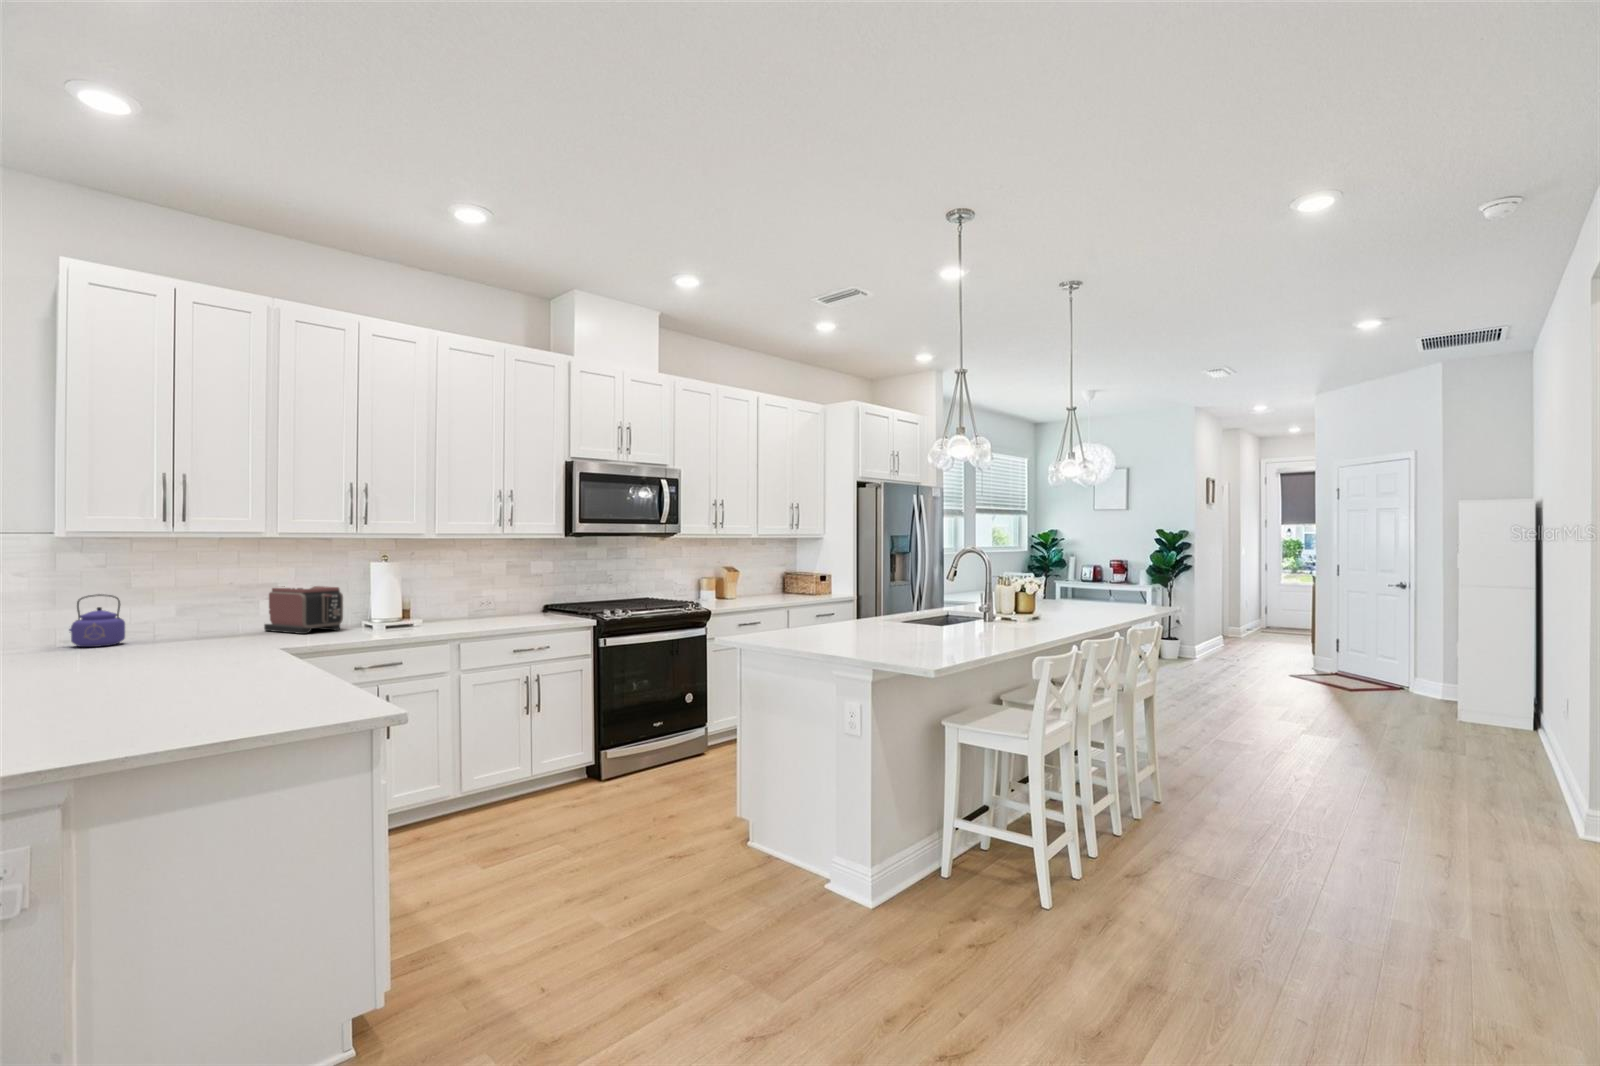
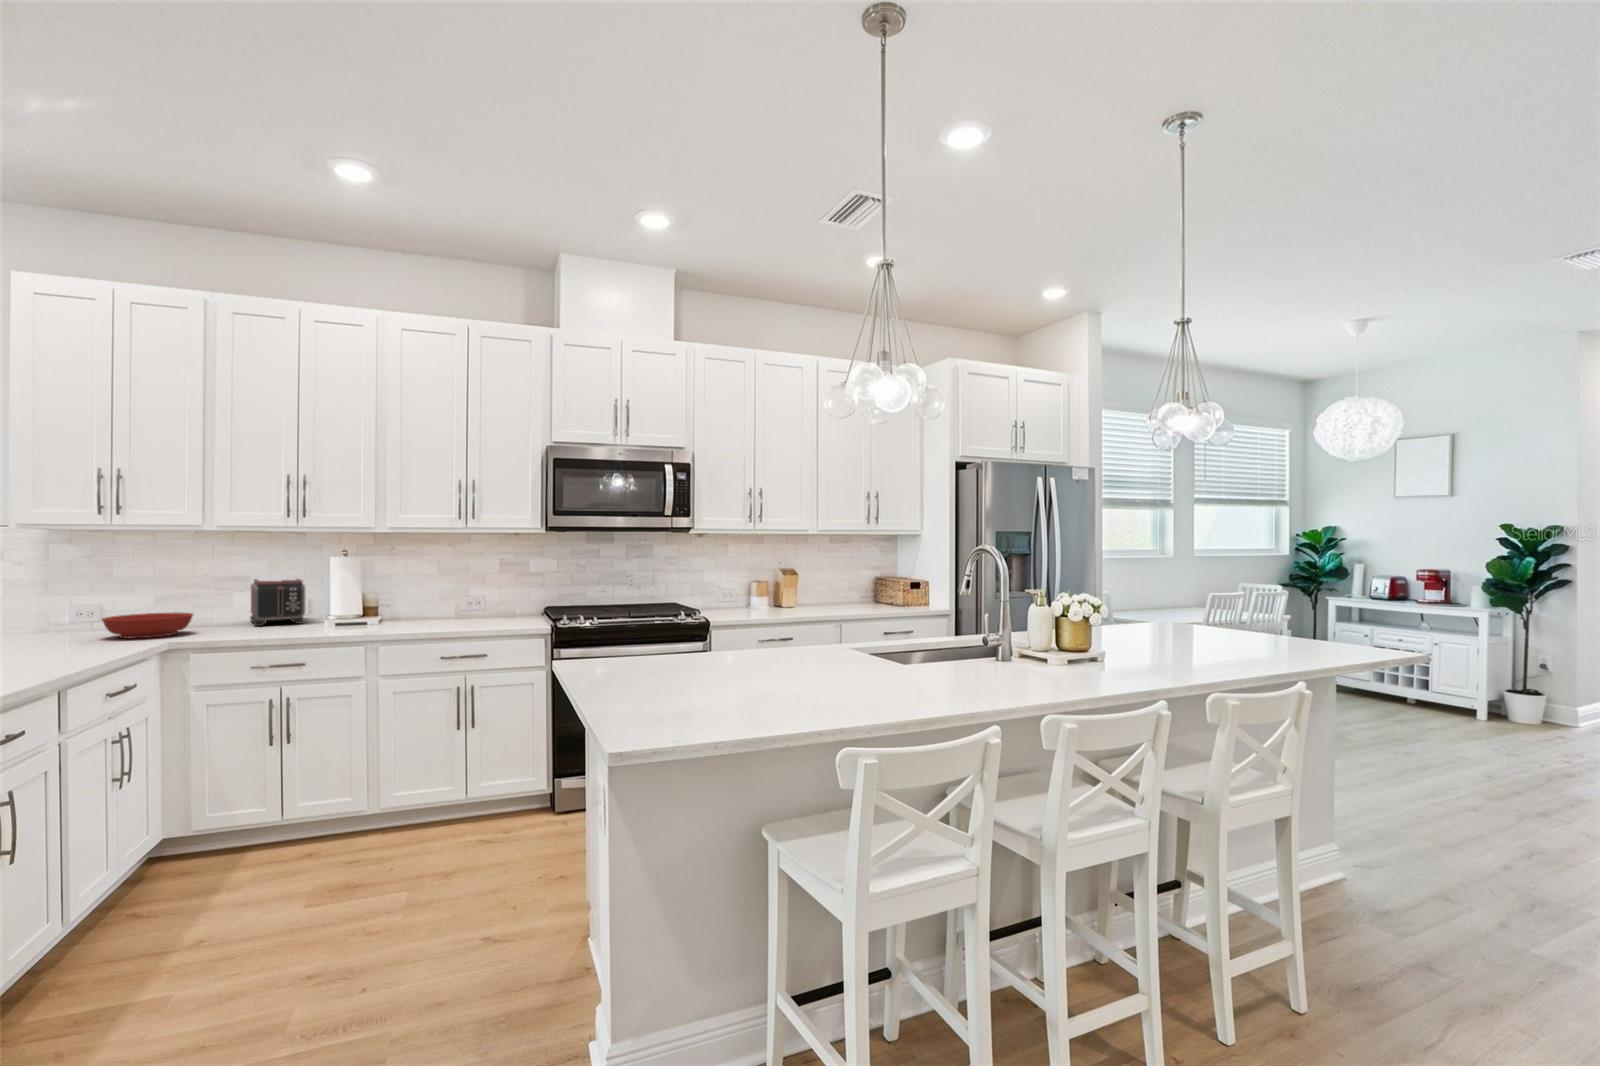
kettle: present [69,594,125,647] -> none [51,581,110,630]
bowl: none [185,622,271,648] -> present [102,612,193,638]

